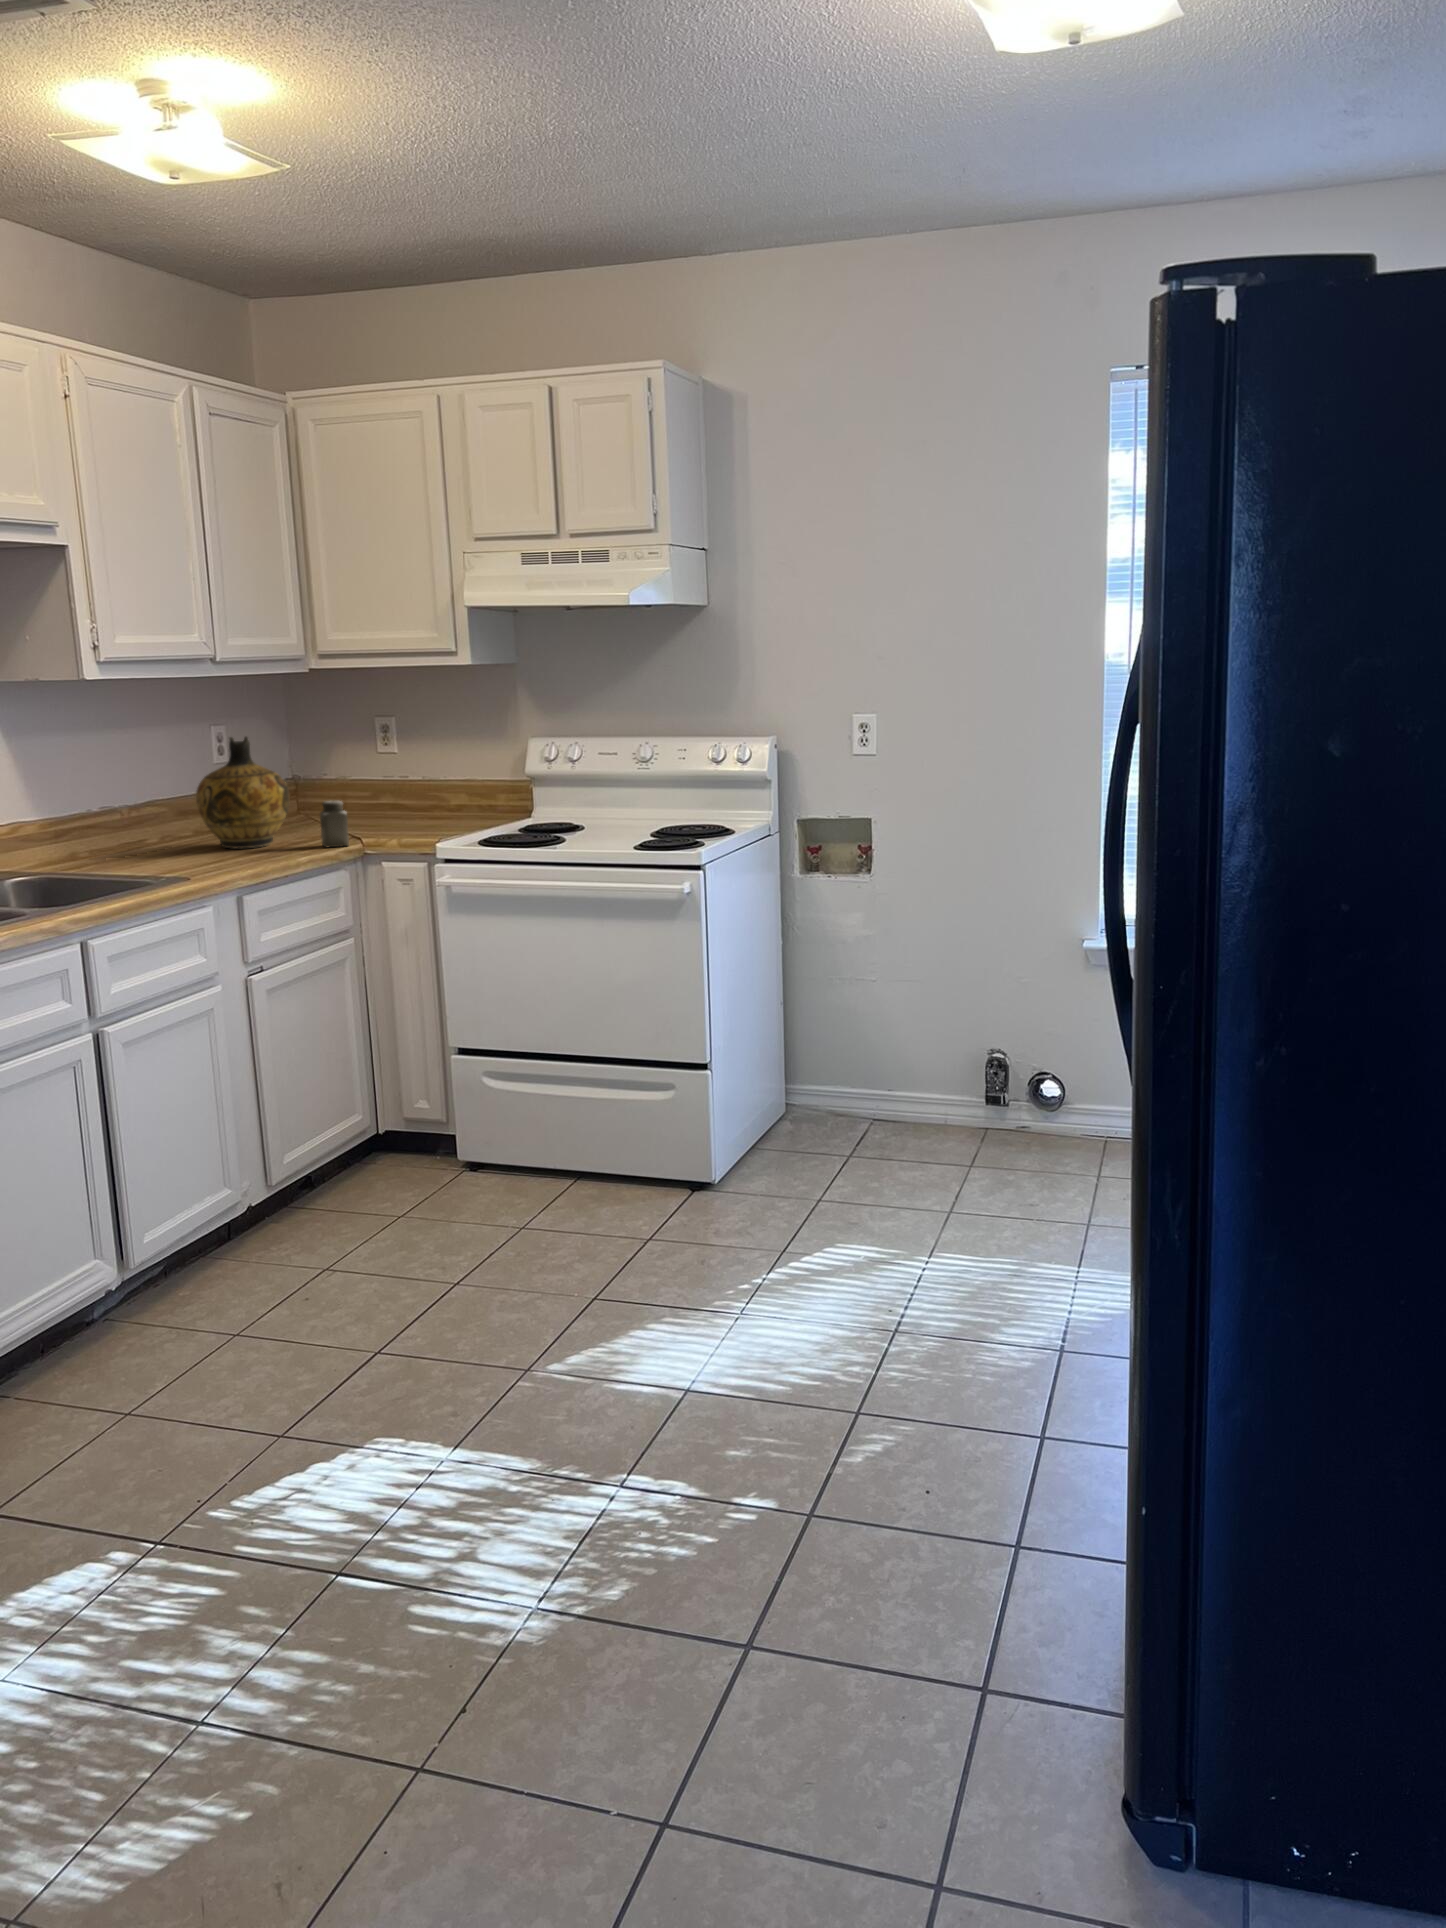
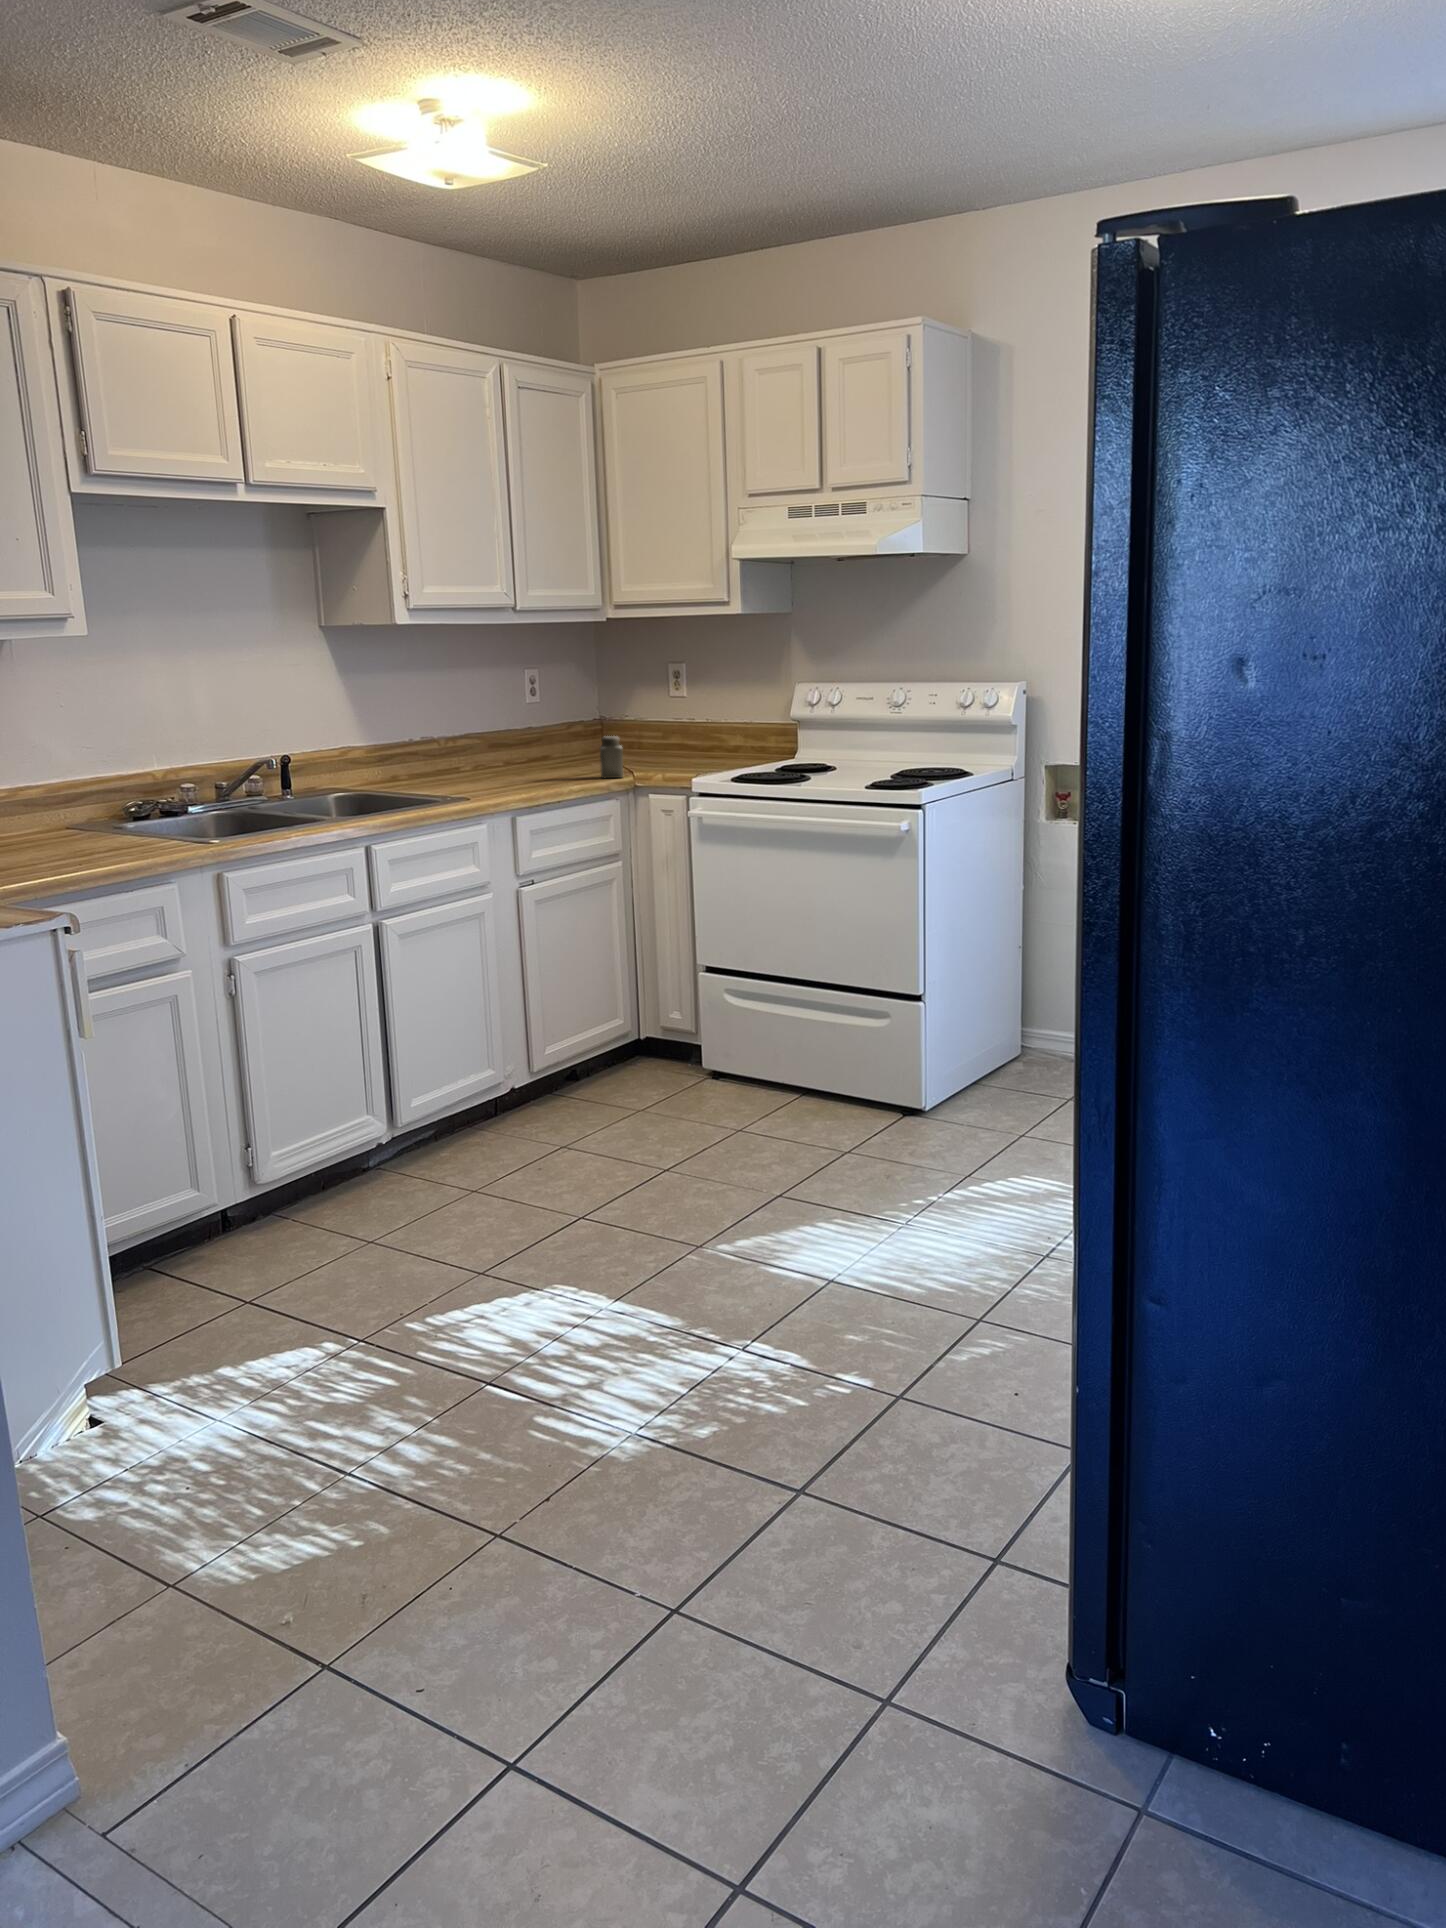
ceramic jug: present [196,737,290,848] -> none [497,677,578,777]

